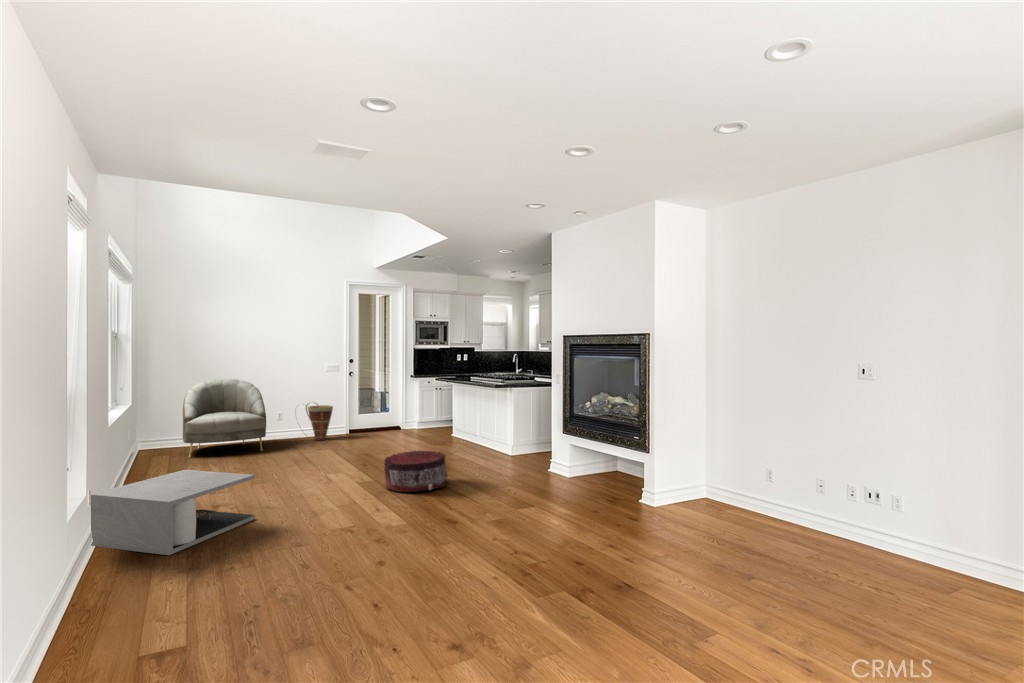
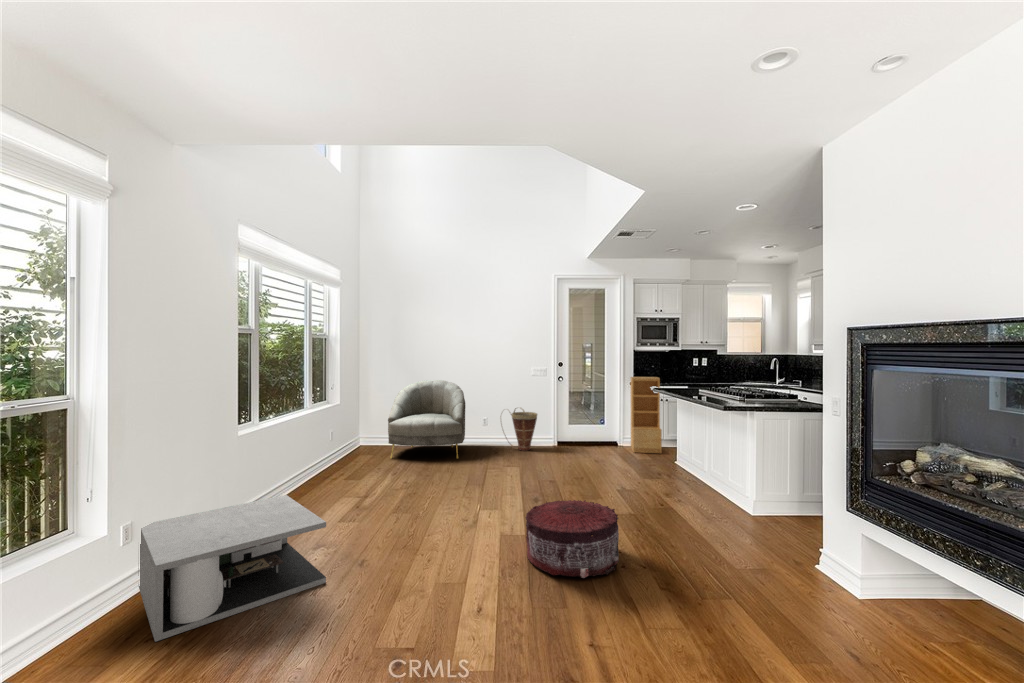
bookshelf: none [411,370,439,433] -> present [631,377,662,454]

